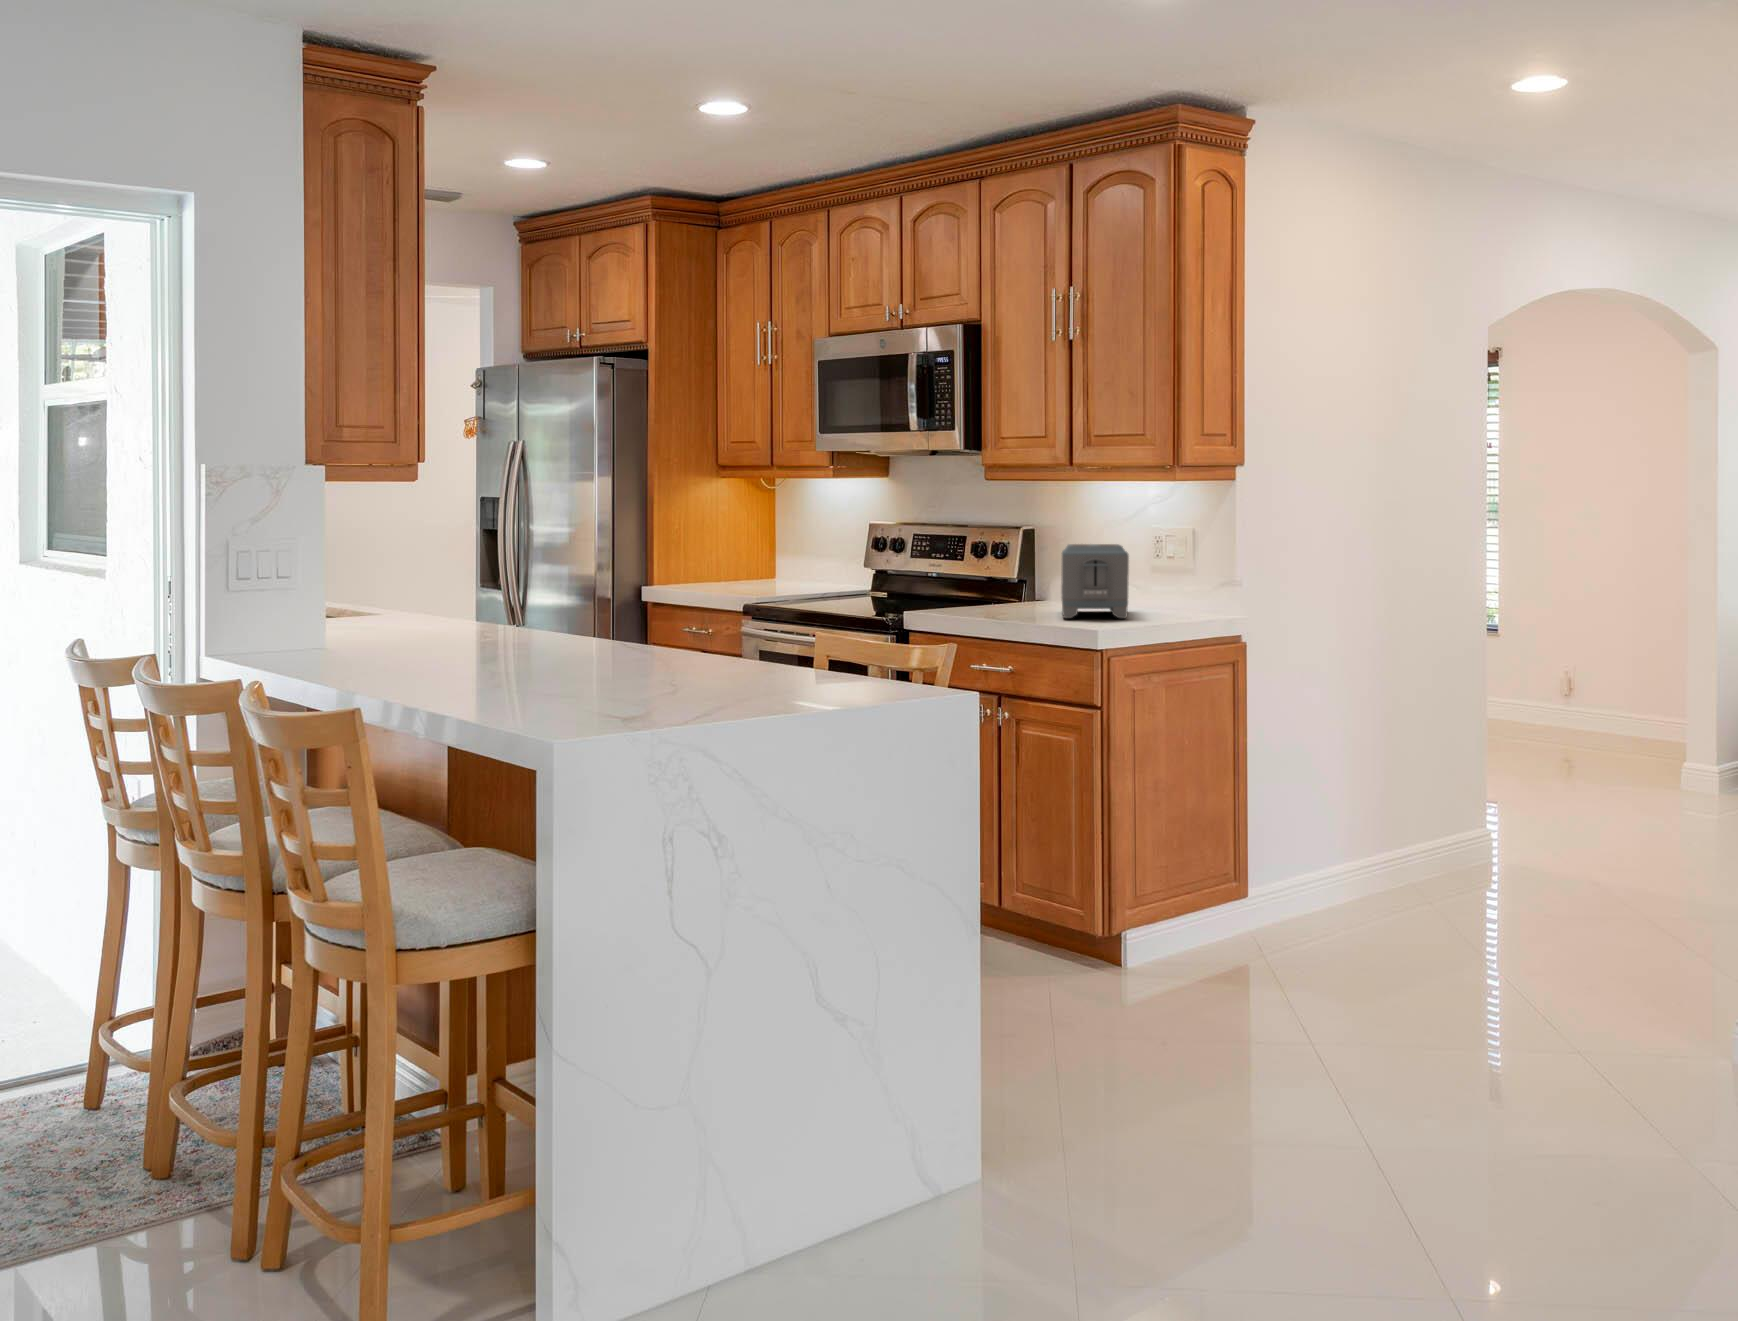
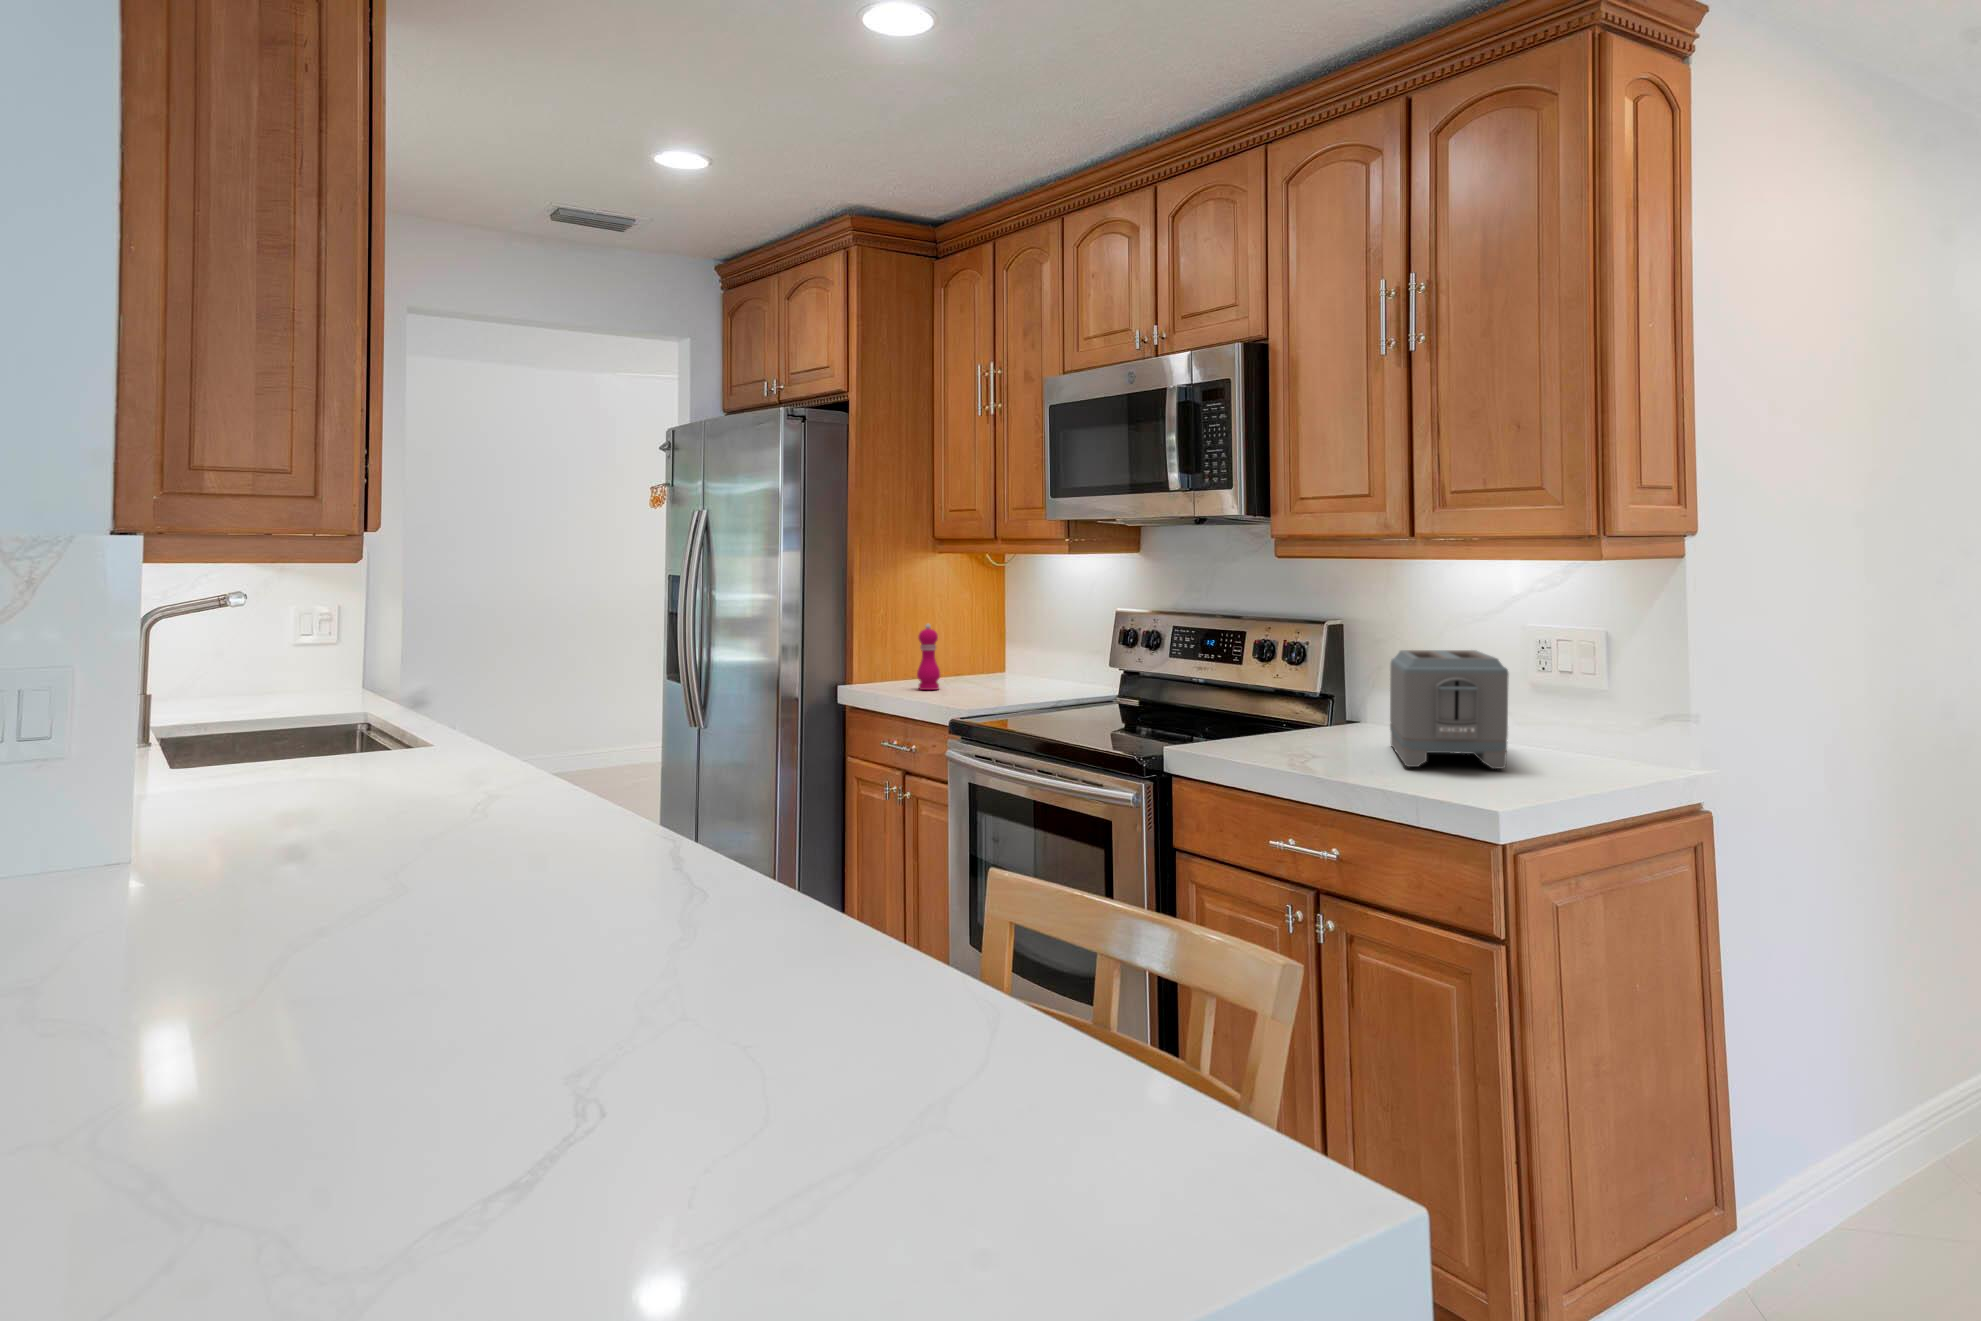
pepper mill: none [704,535,723,589] -> present [917,624,940,690]

